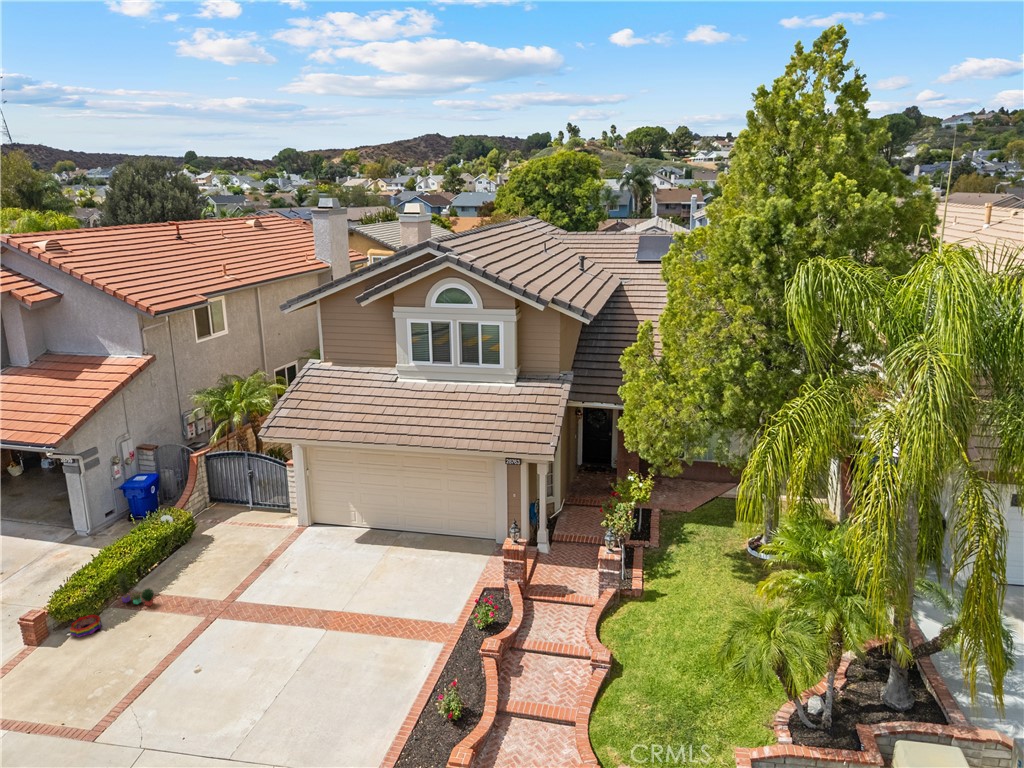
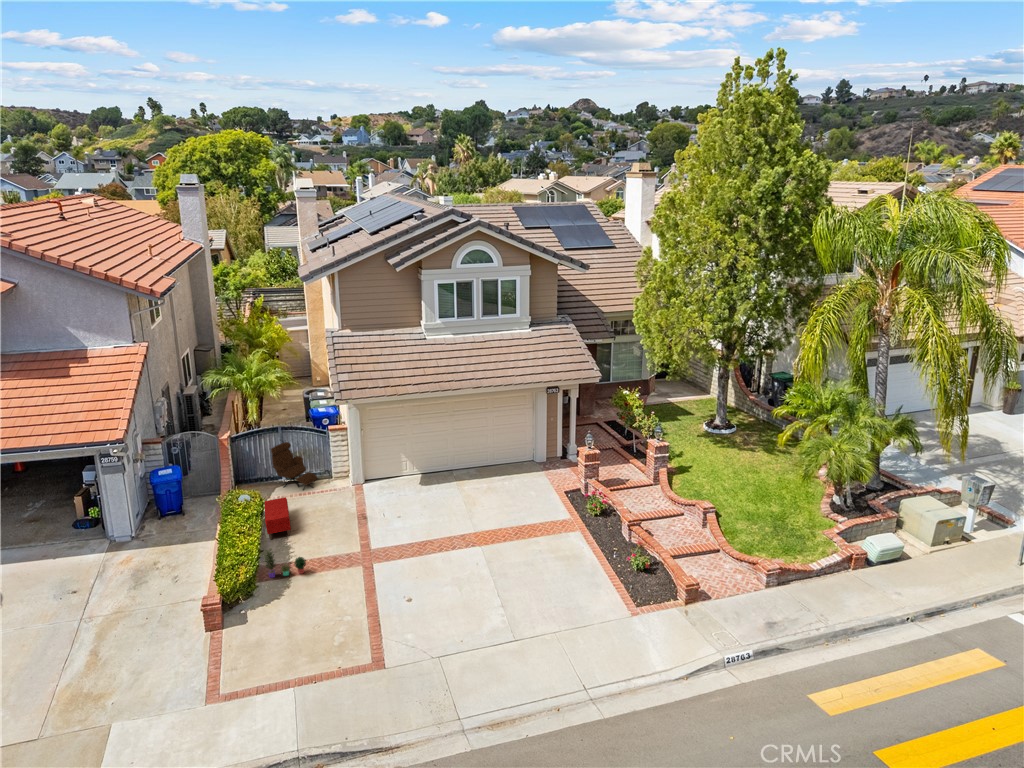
lounge chair: none [234,469,269,521] -> present [271,442,317,490]
bench: none [164,524,210,565] -> present [264,497,291,539]
storage bin: present [70,615,101,637] -> none [252,591,281,615]

